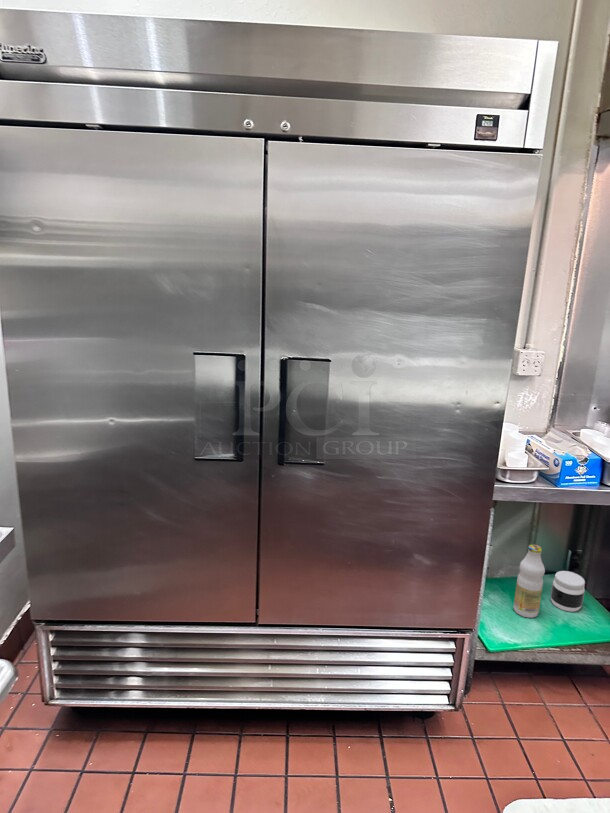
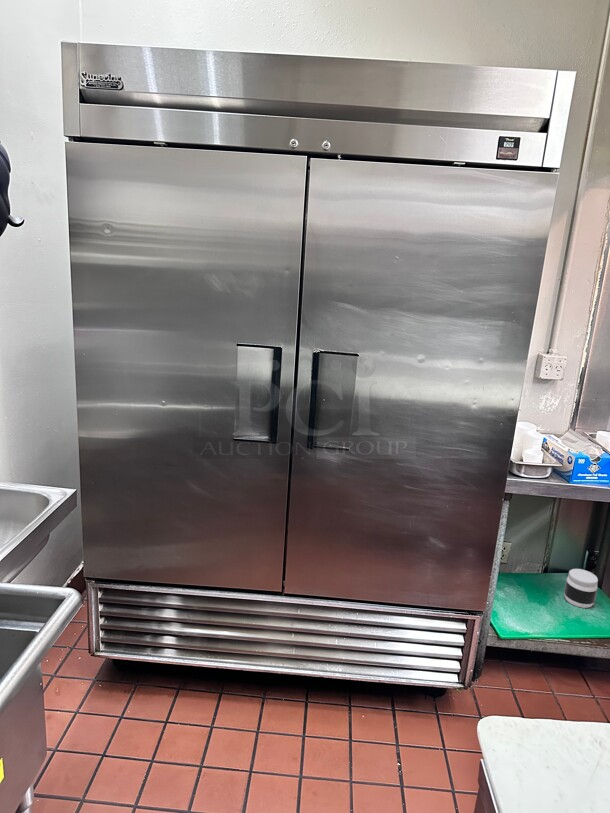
bottle: present [513,545,545,618] -> none [527,541,558,611]

